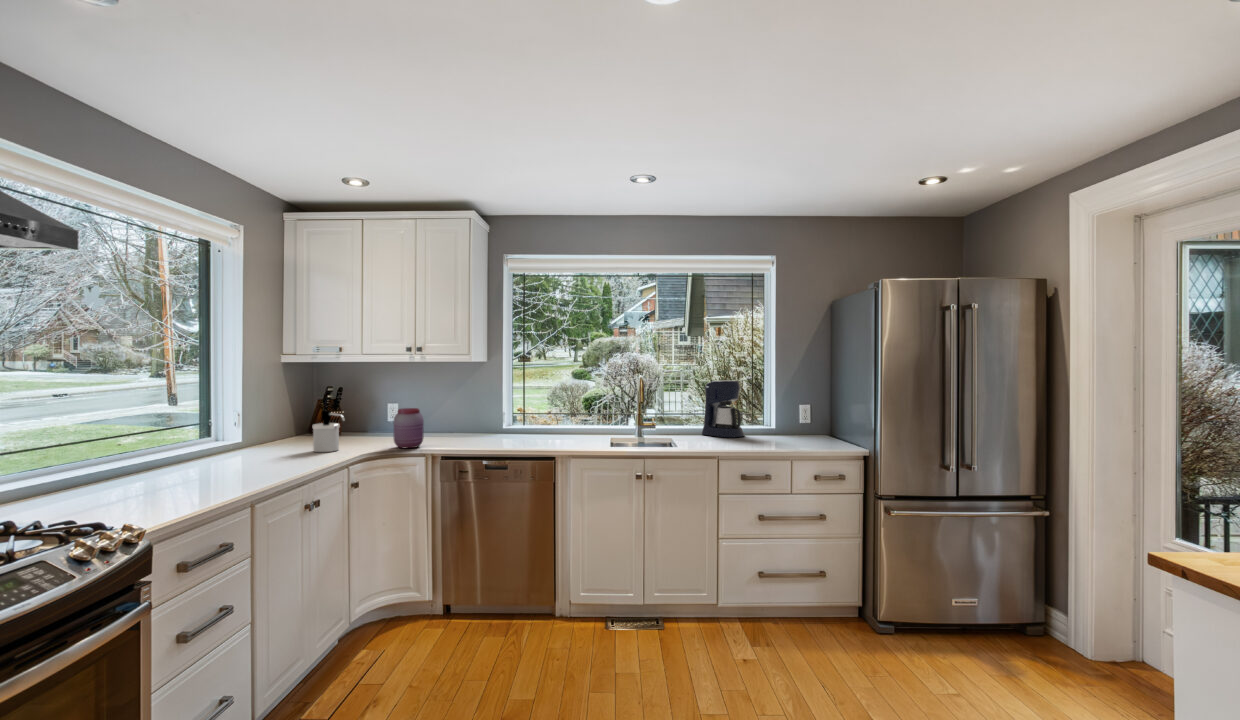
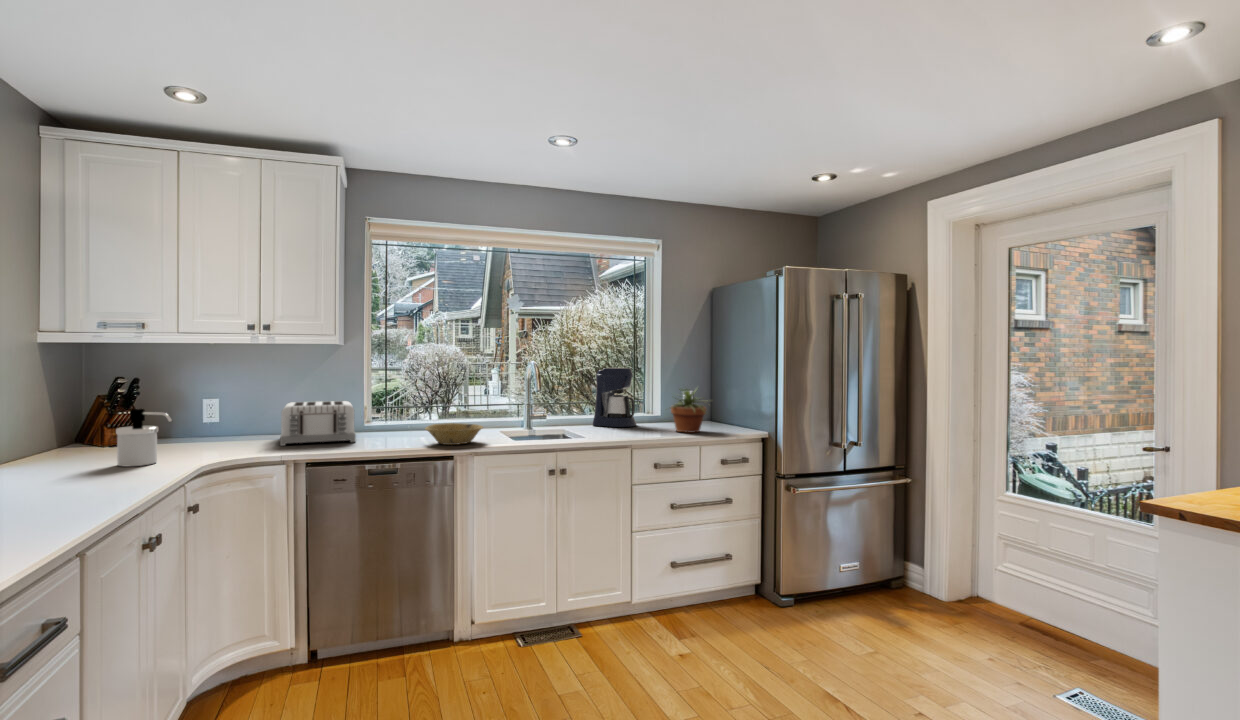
potted plant: none [760,399,816,447] -> present [670,388,707,433]
toaster: none [431,406,494,441] -> present [280,401,356,446]
jar: present [394,408,424,448] -> none [238,403,280,455]
bowl: none [534,428,583,447] -> present [425,423,483,445]

